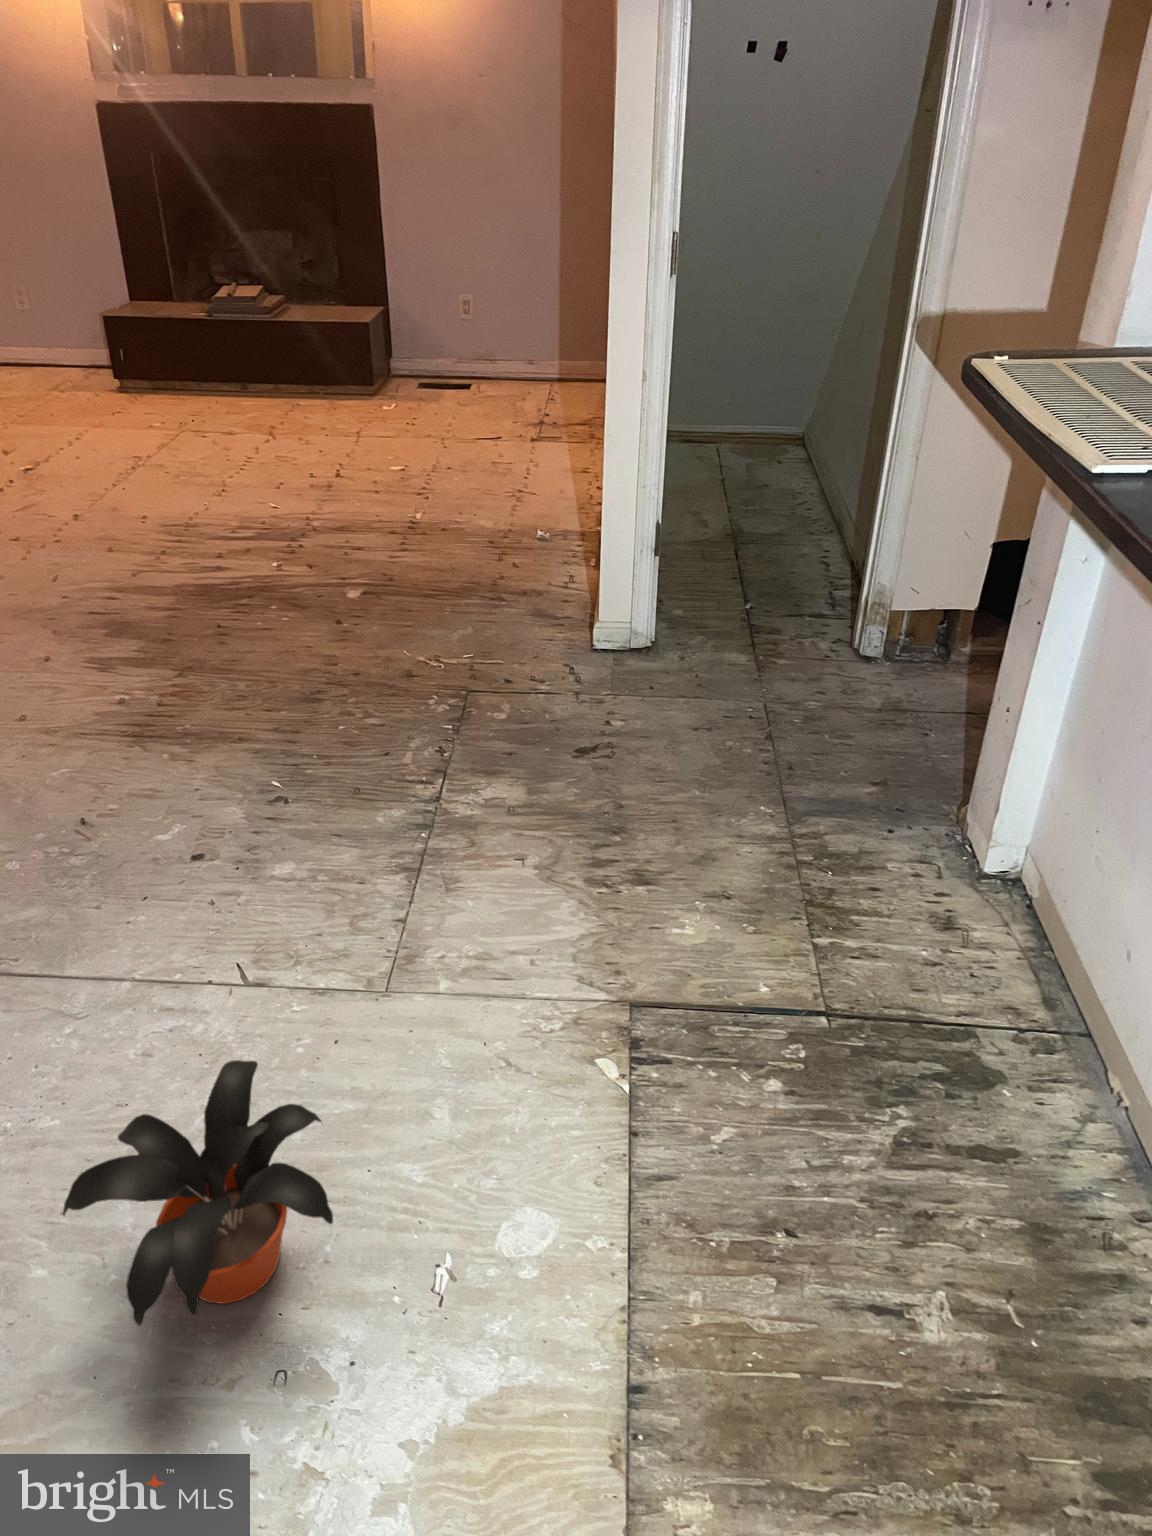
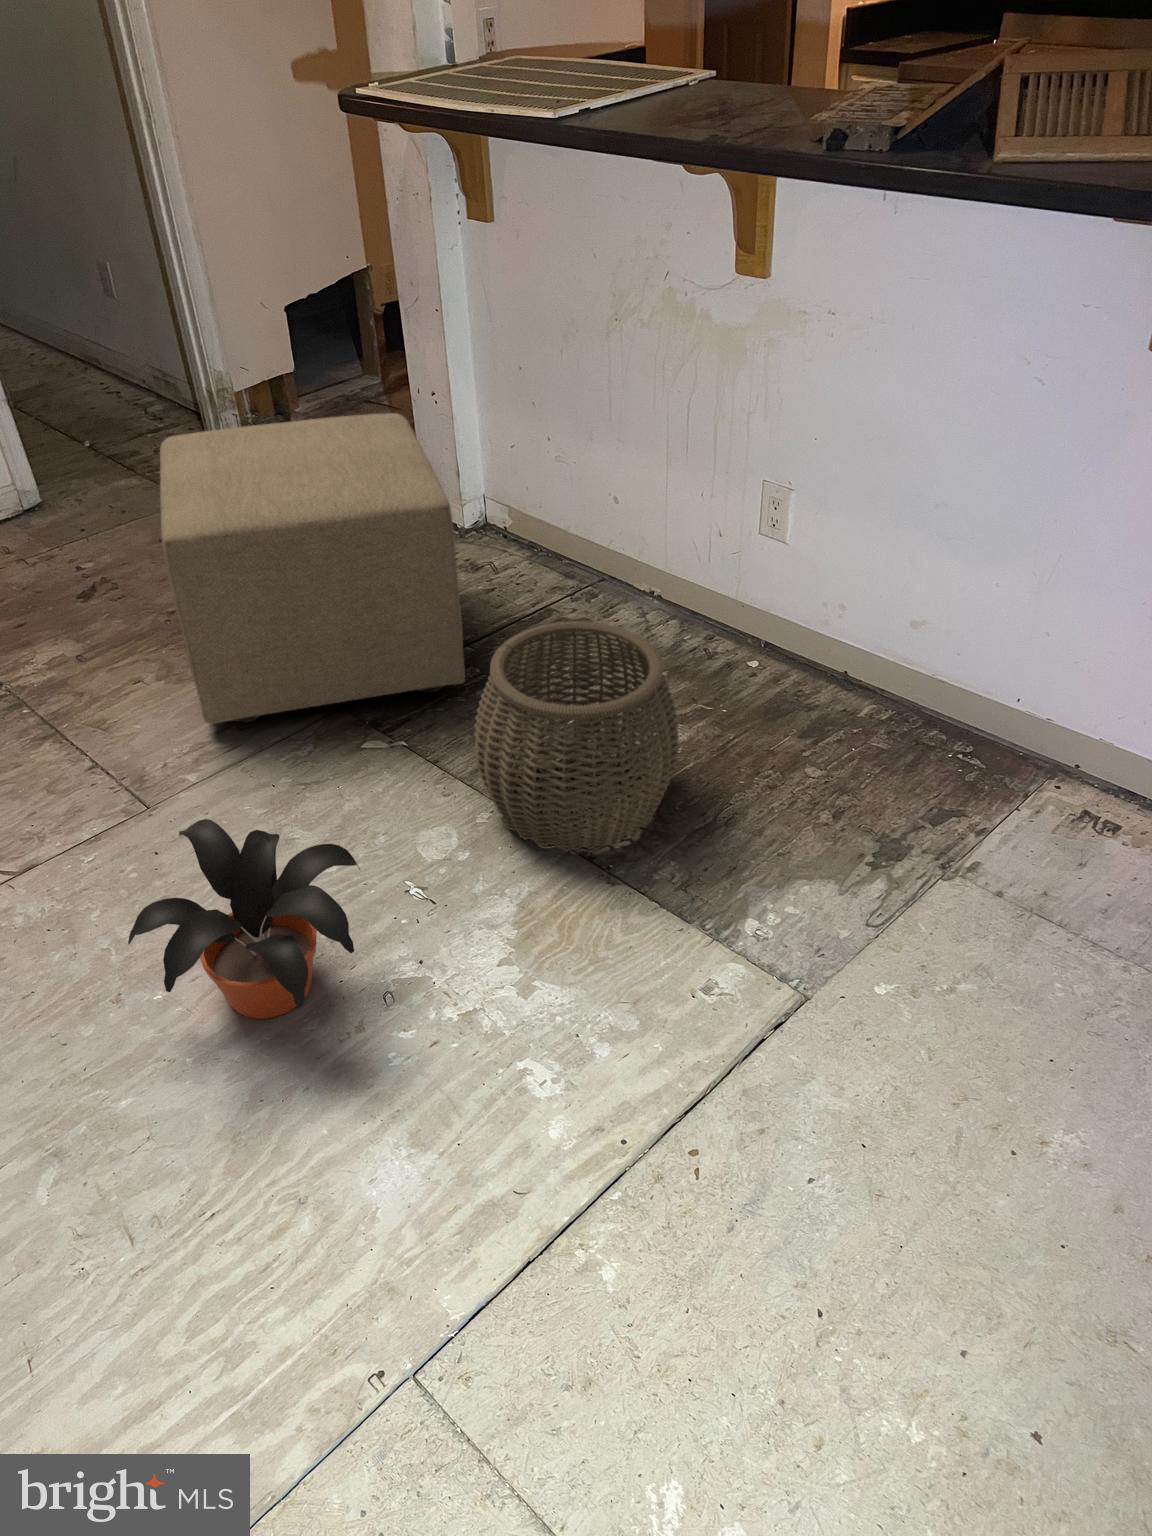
ottoman: none [493,652,894,1062] -> present [160,413,465,724]
woven basket: none [572,1071,863,1425] -> present [474,621,679,852]

